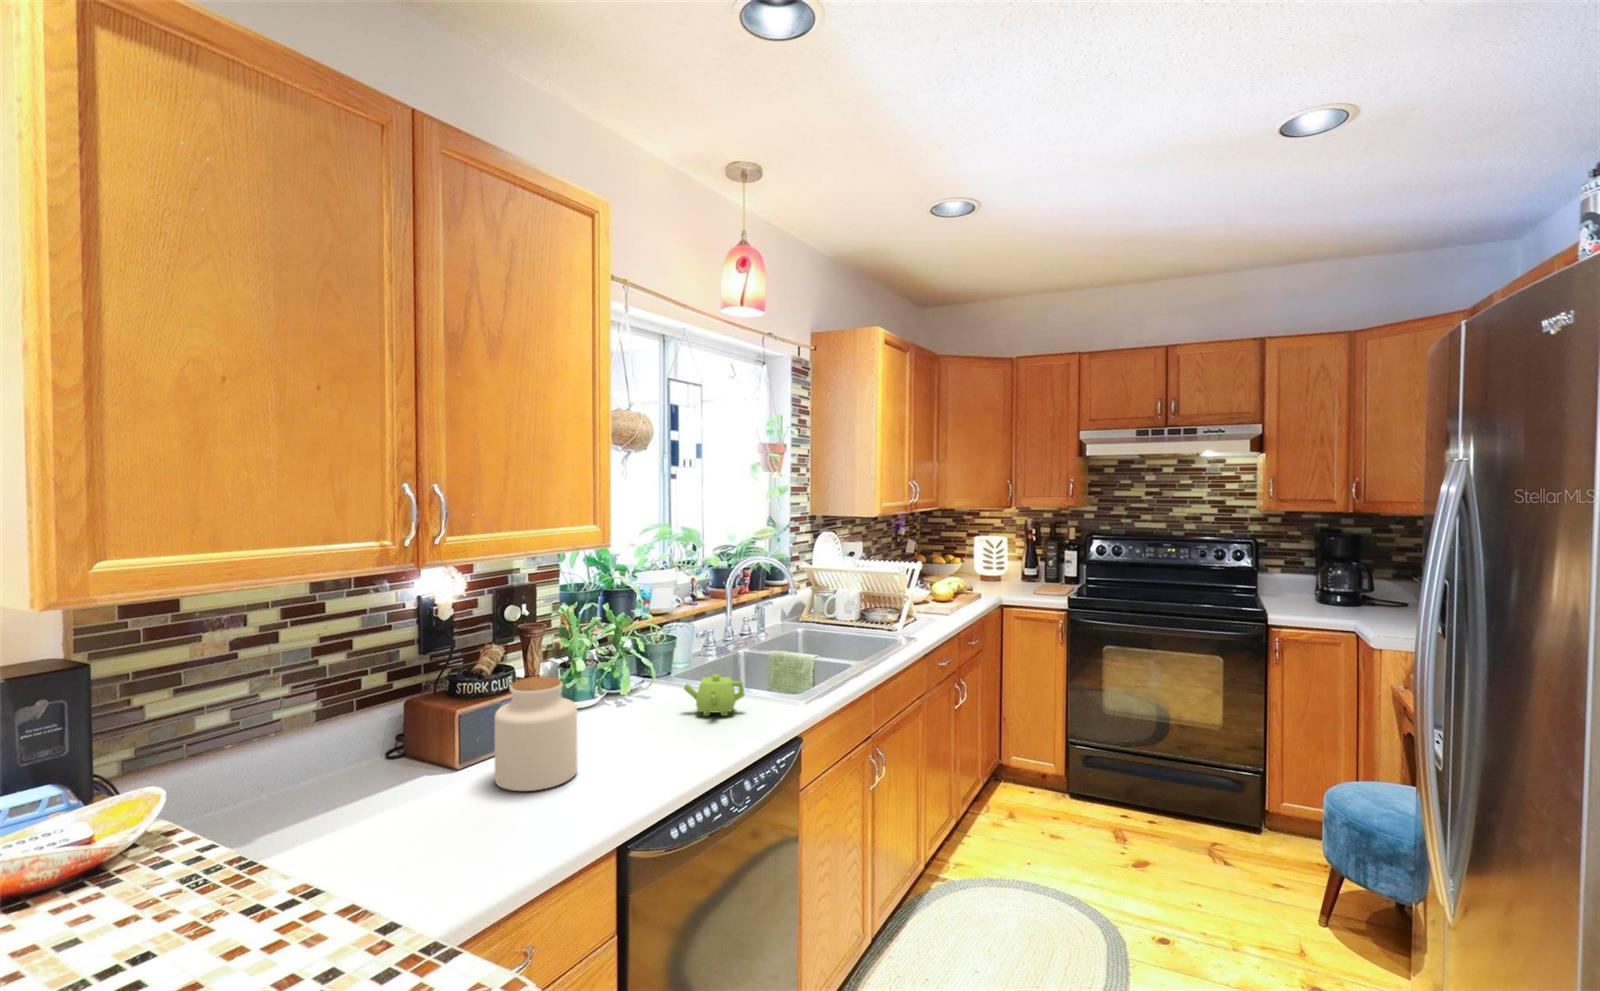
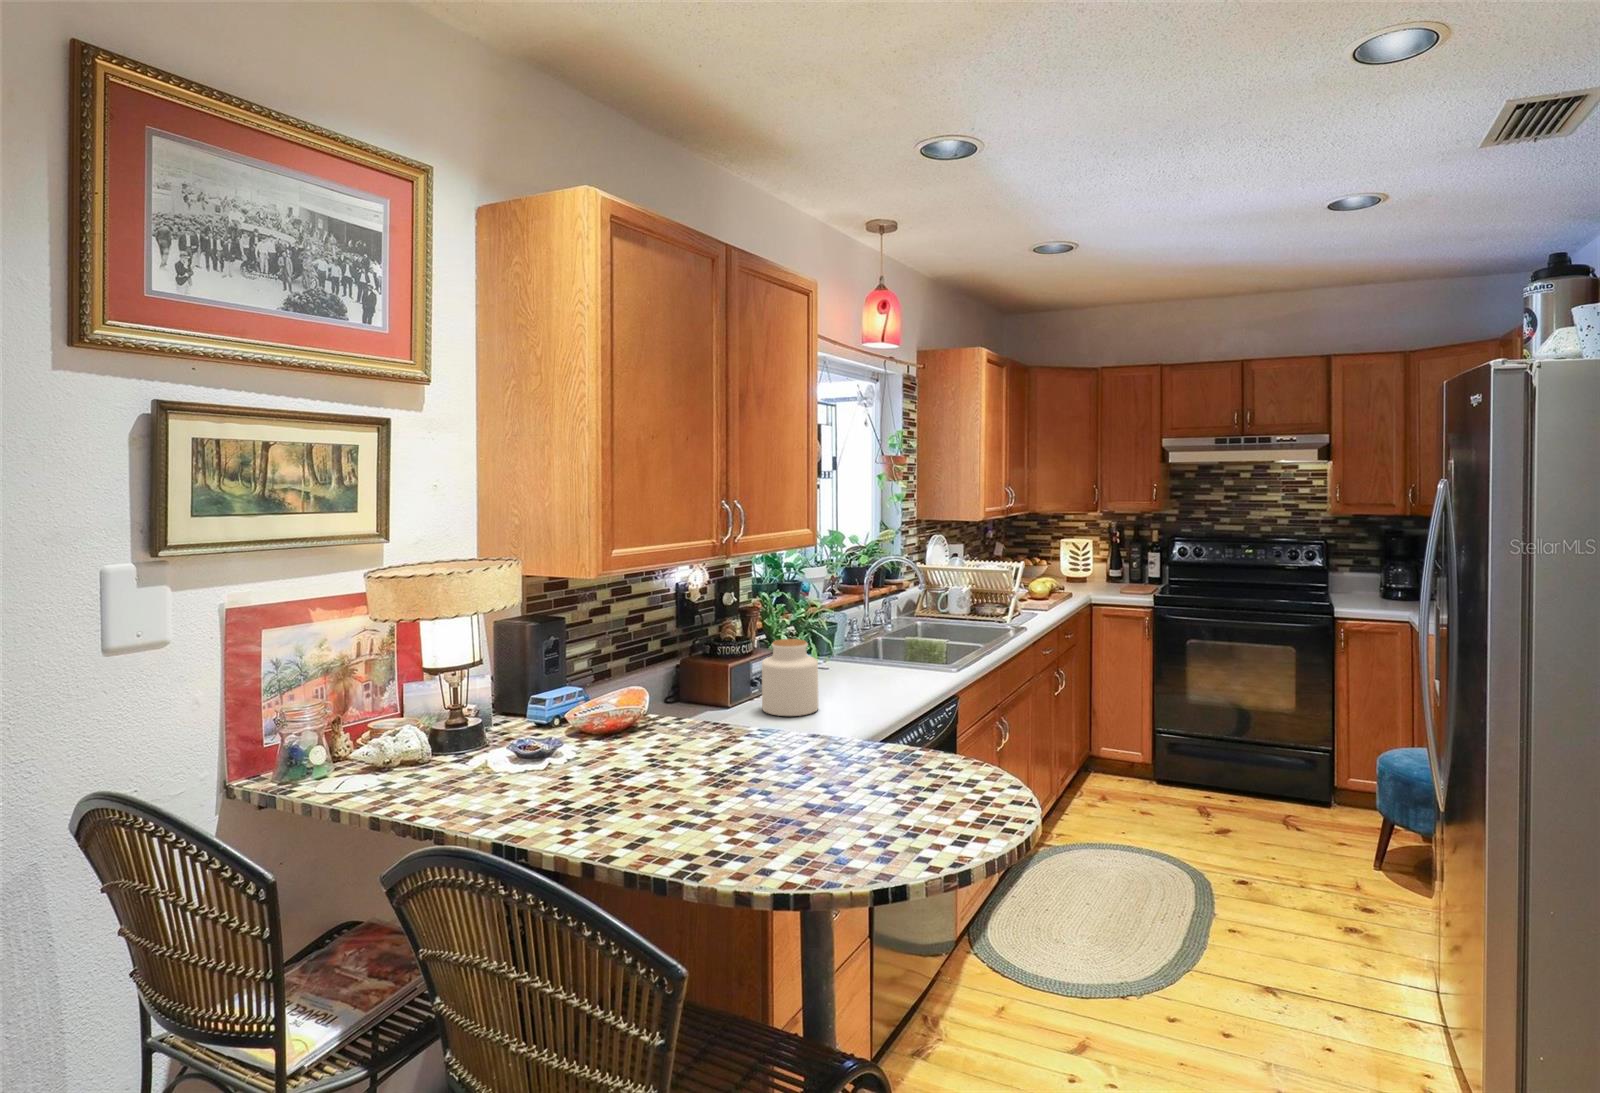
teapot: present [684,674,745,716] -> none [864,646,913,678]

